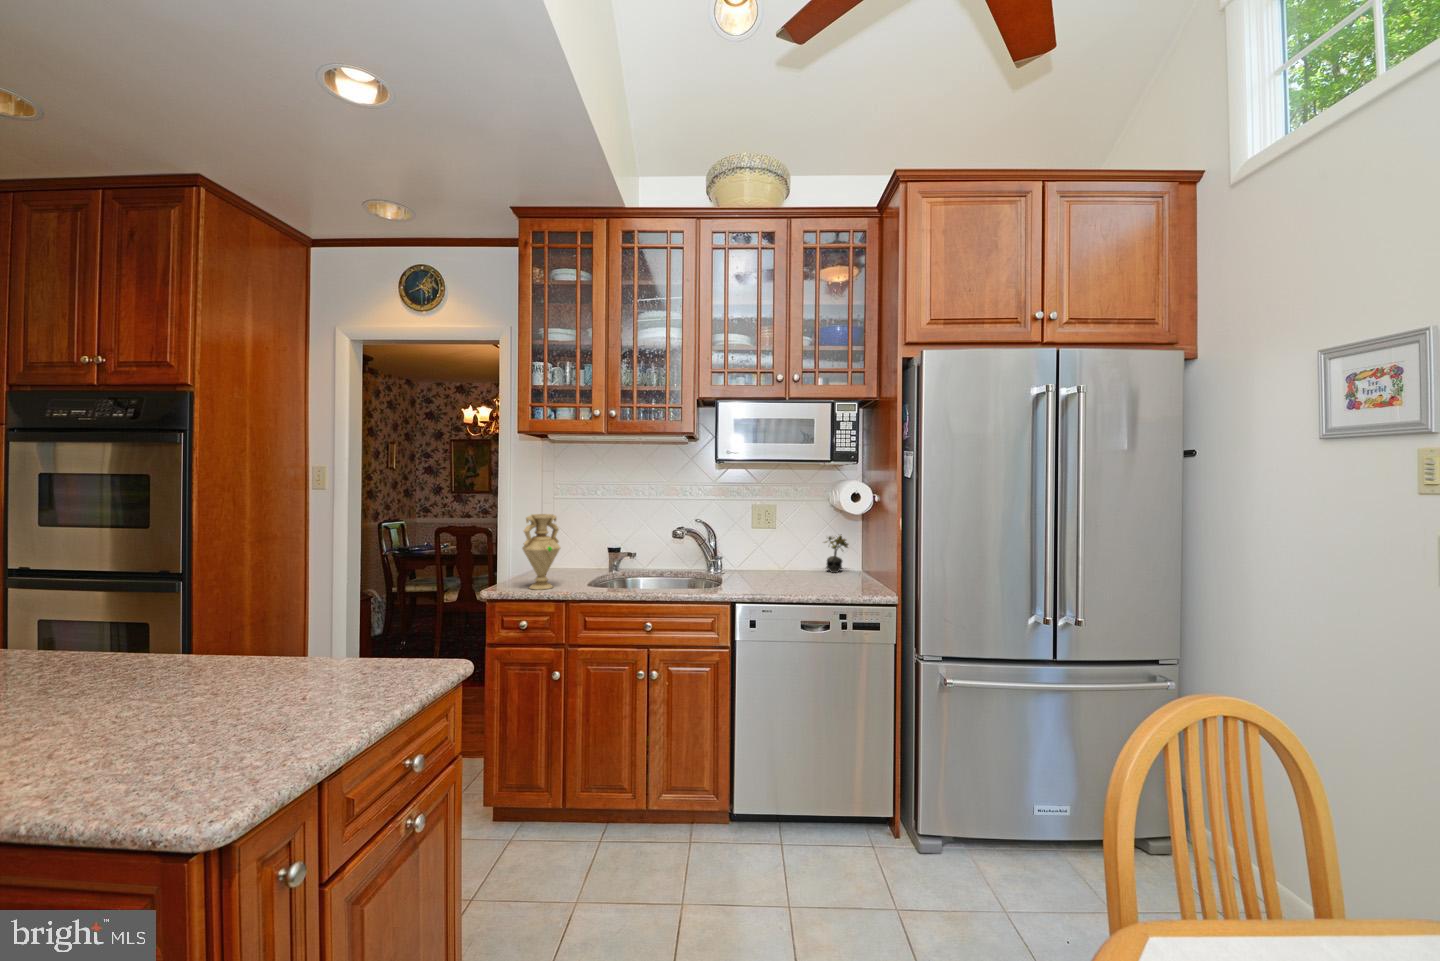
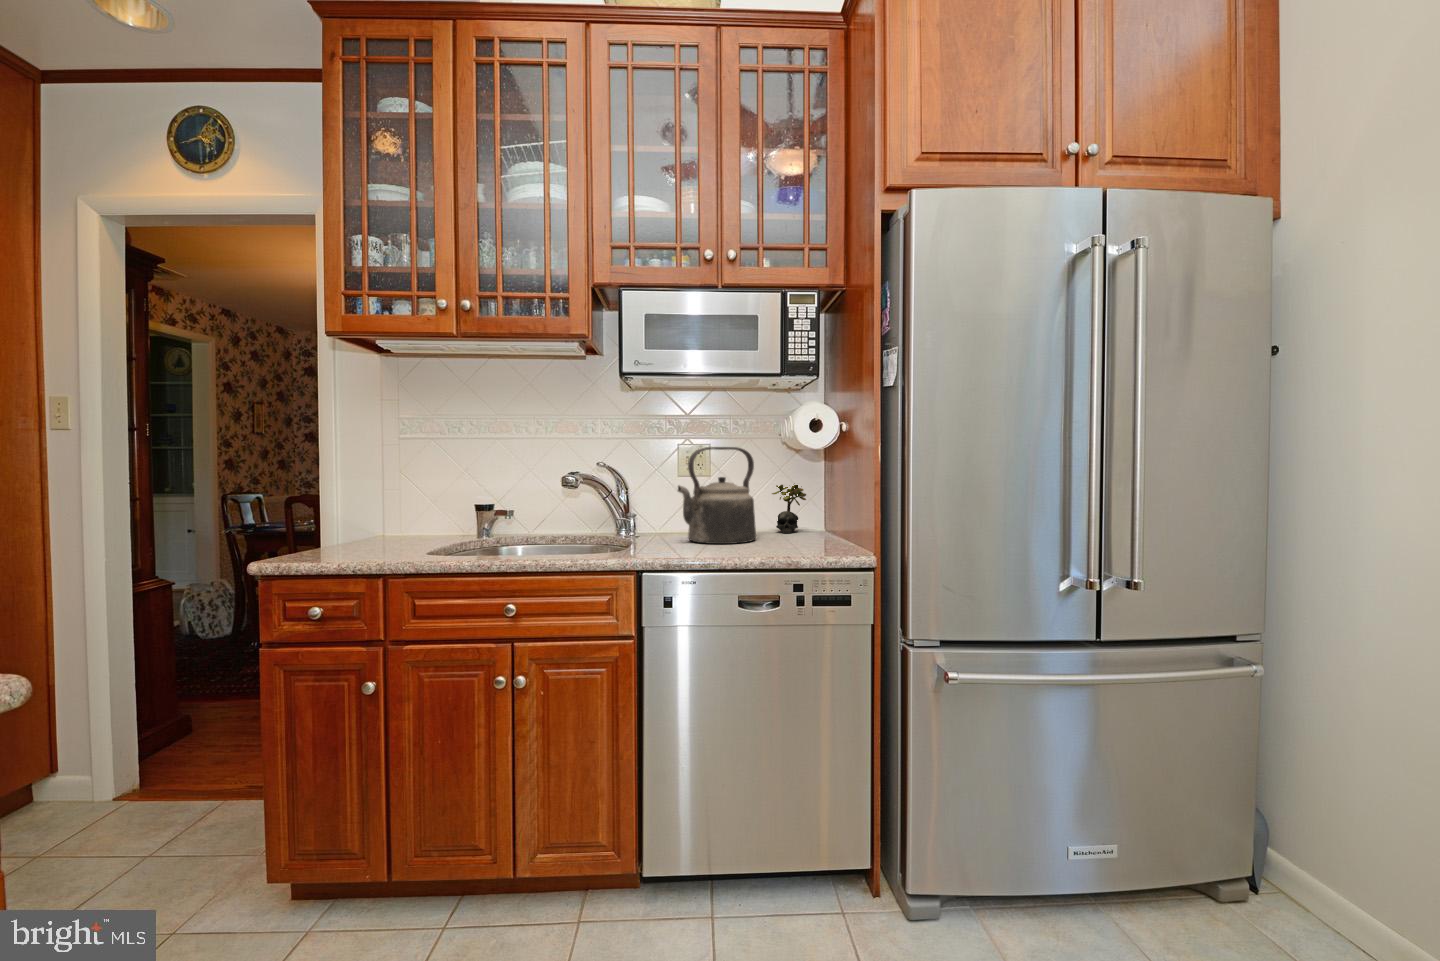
kettle: none [756,511,812,582] -> present [678,447,756,544]
vase: present [522,514,560,590] -> none [327,450,390,560]

